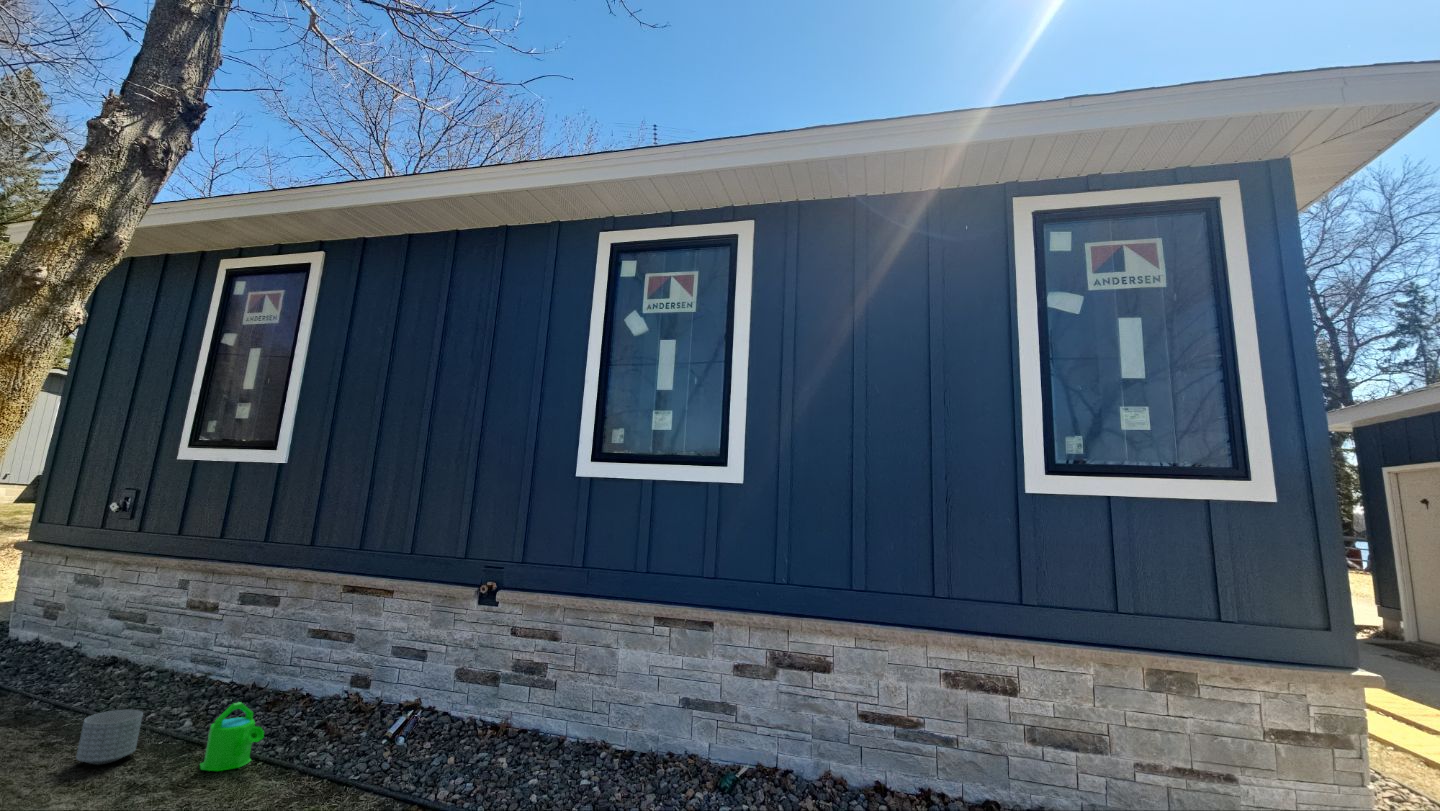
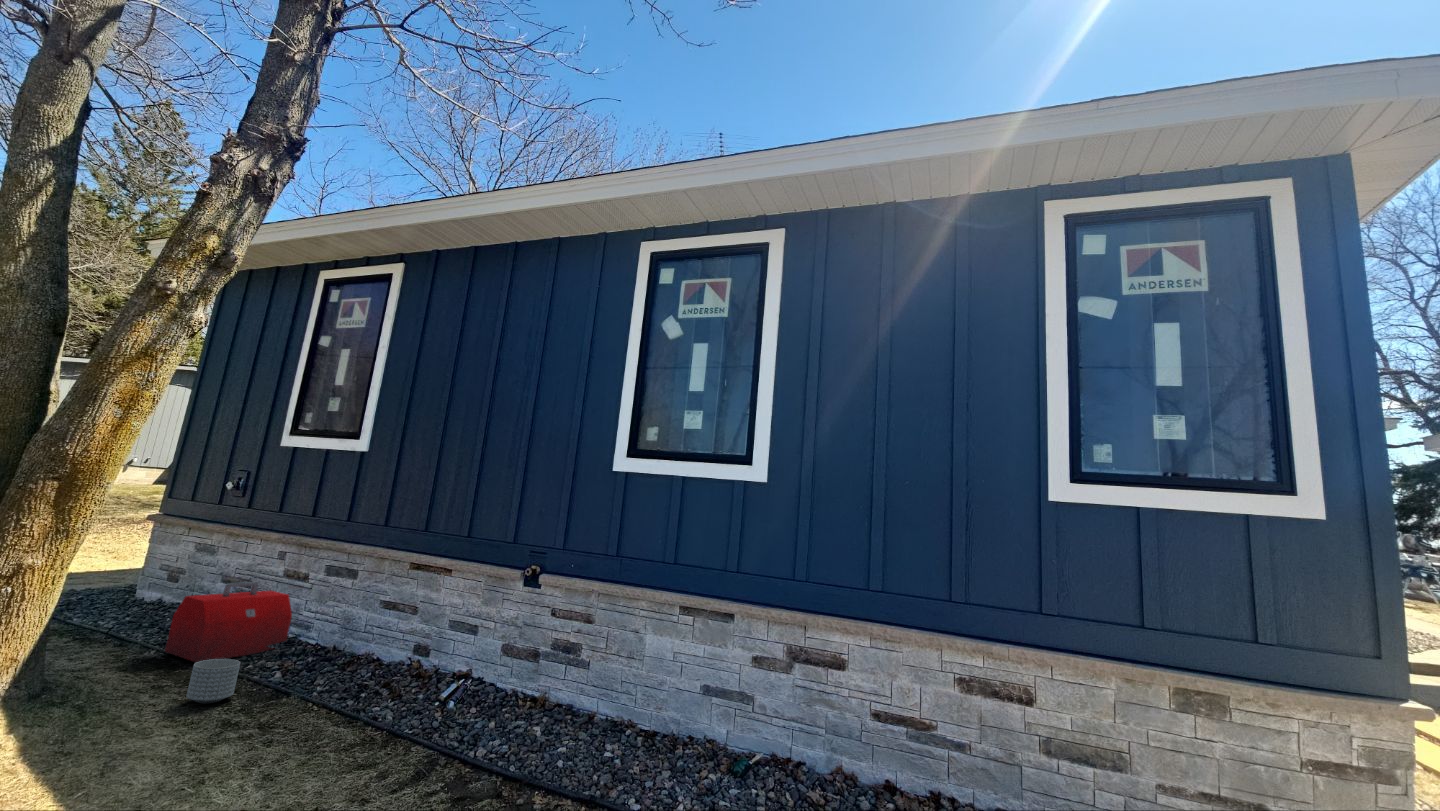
toolbox: none [39,616,198,715] -> present [165,582,292,662]
watering can: present [200,702,264,771] -> none [282,659,336,718]

